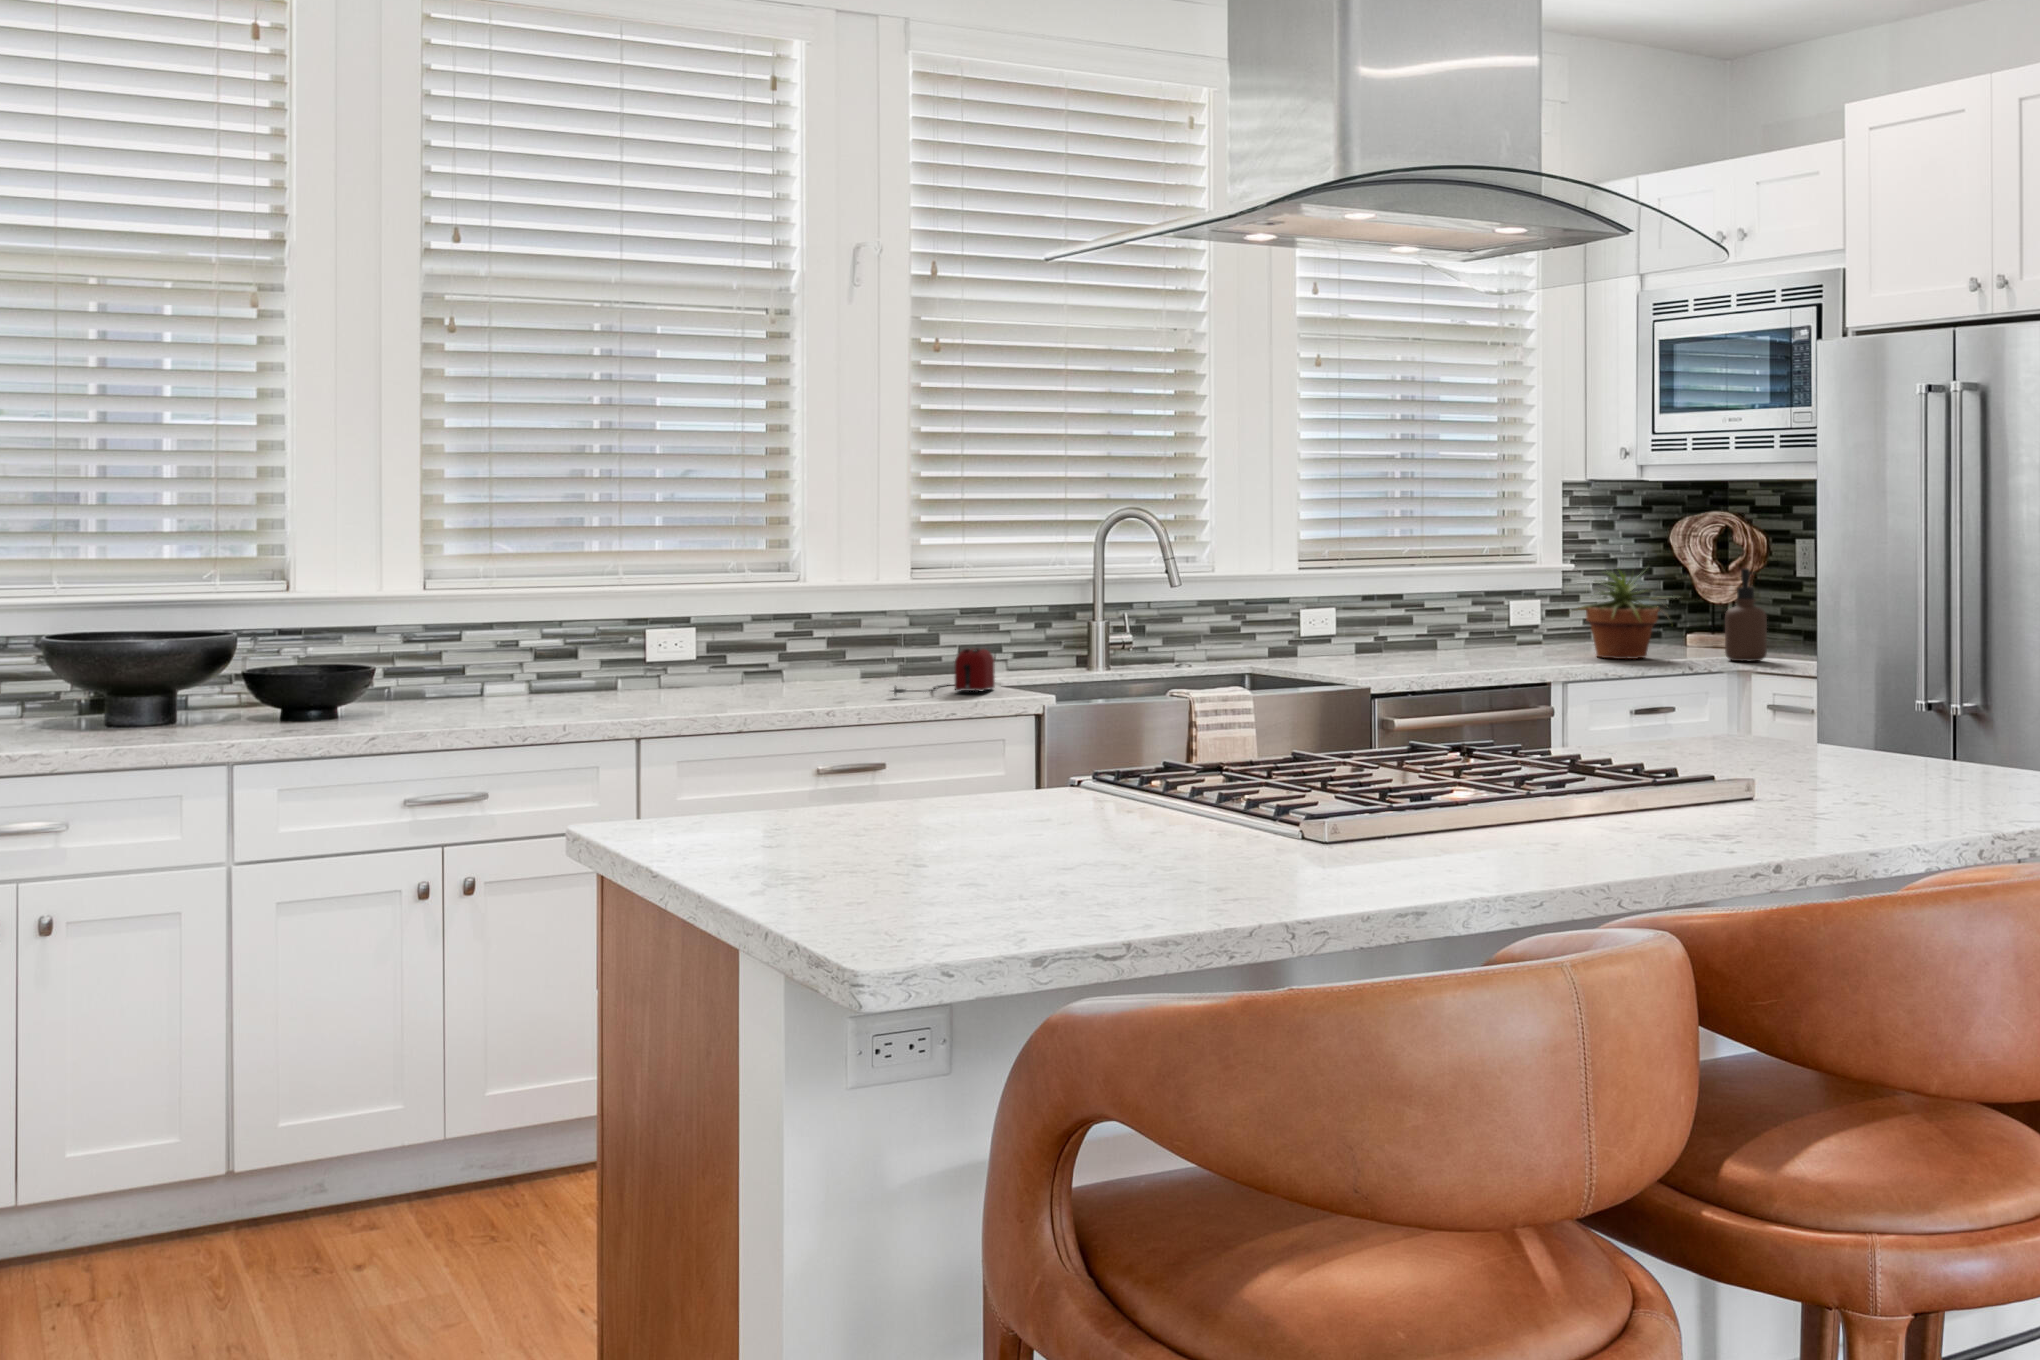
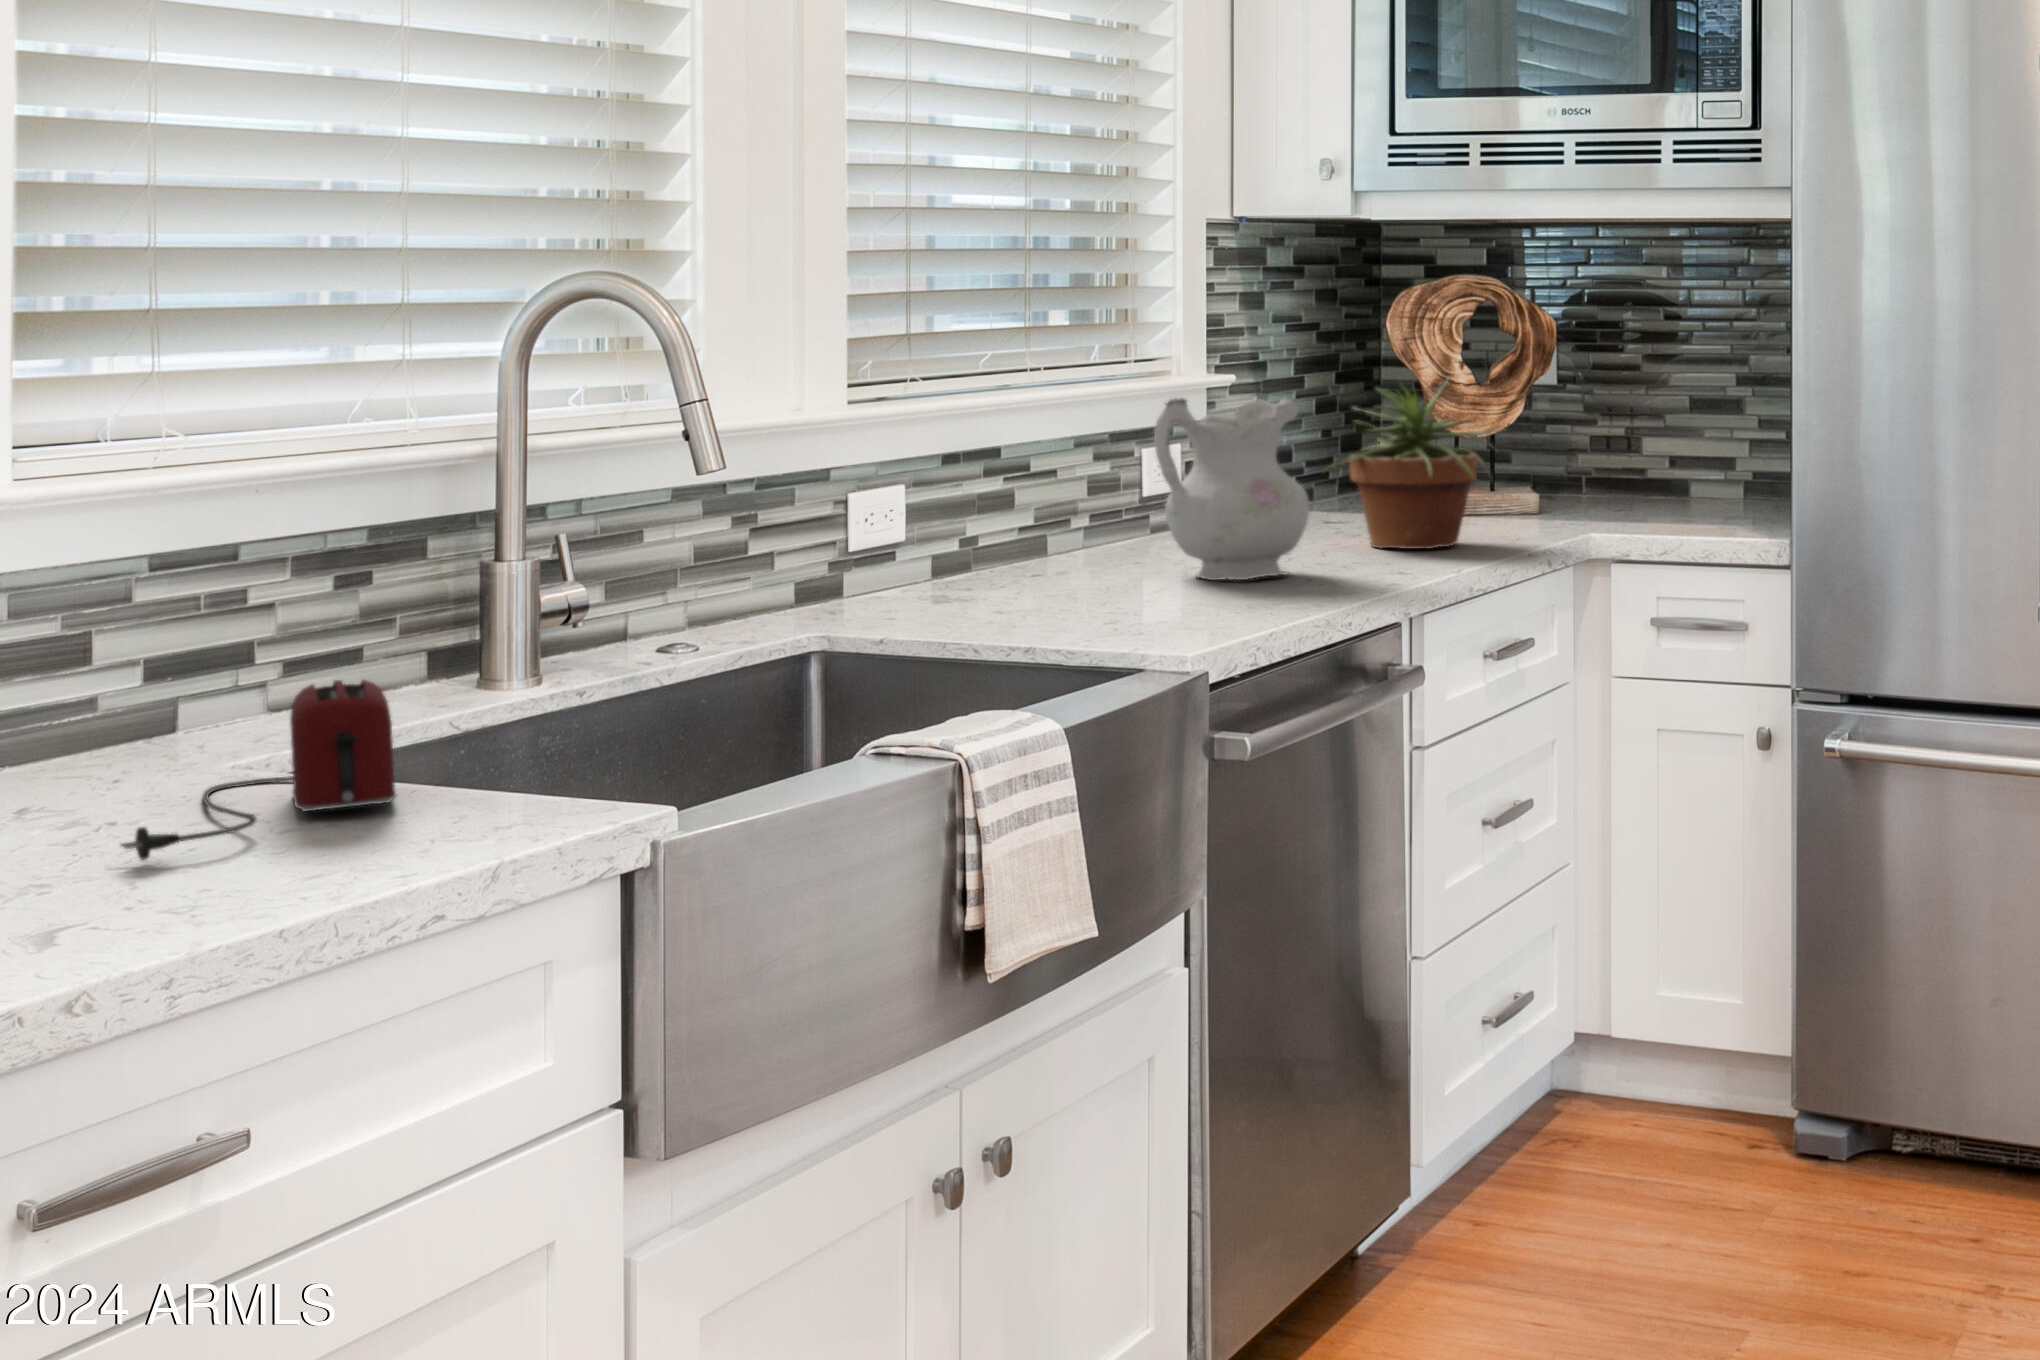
soap dispenser: present [1725,568,1767,661] -> none [1569,375,1640,537]
ceramic pitcher: none [1440,569,1524,663] -> present [1154,398,1309,580]

